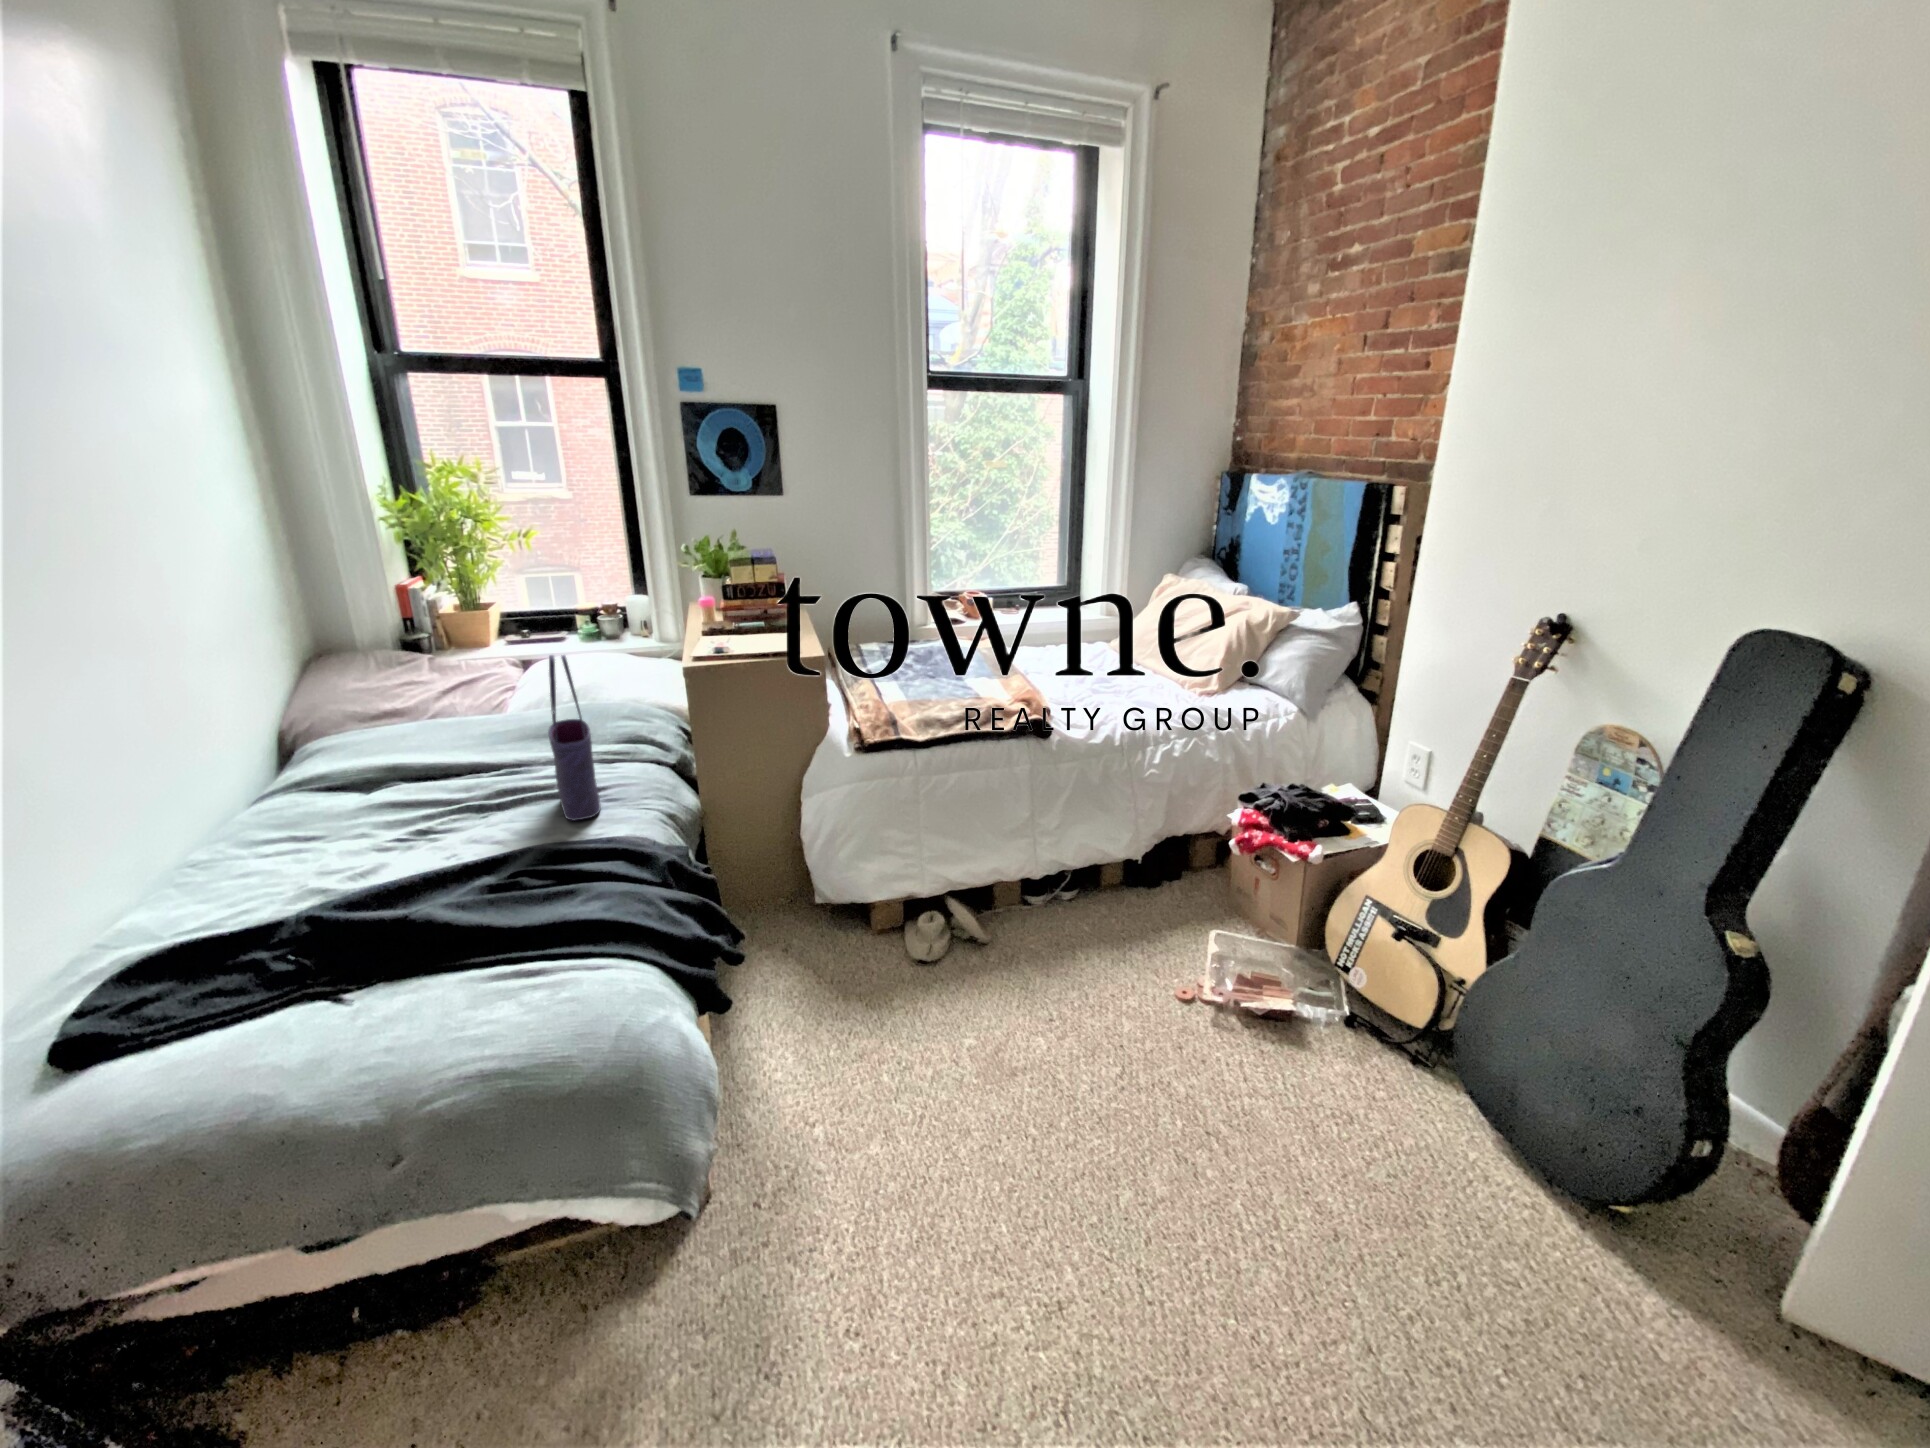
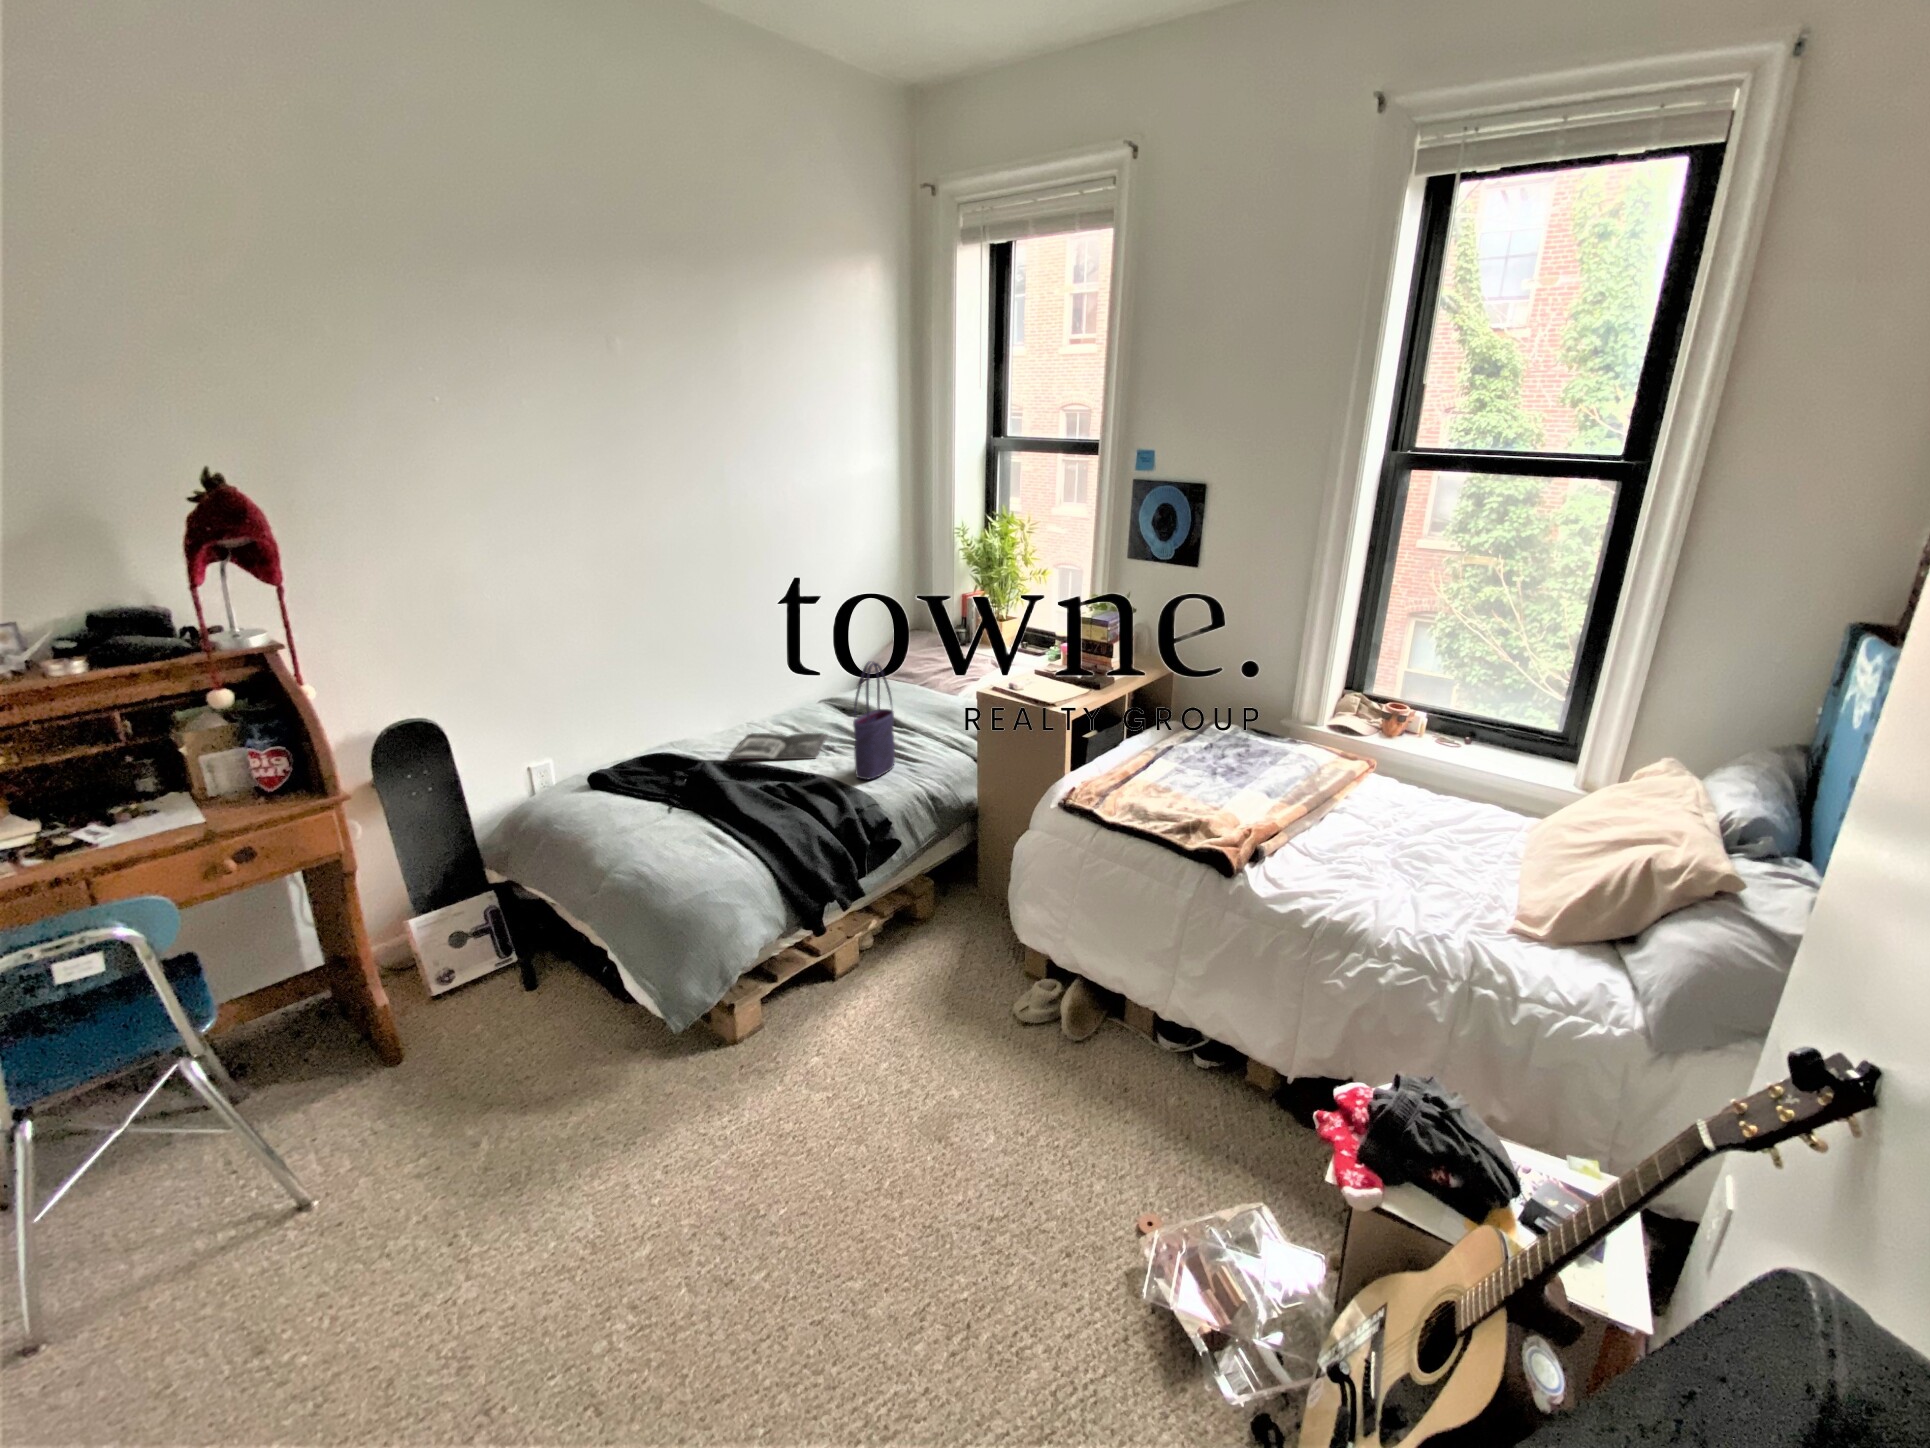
magazine: none [225,804,445,896] -> present [729,733,827,760]

